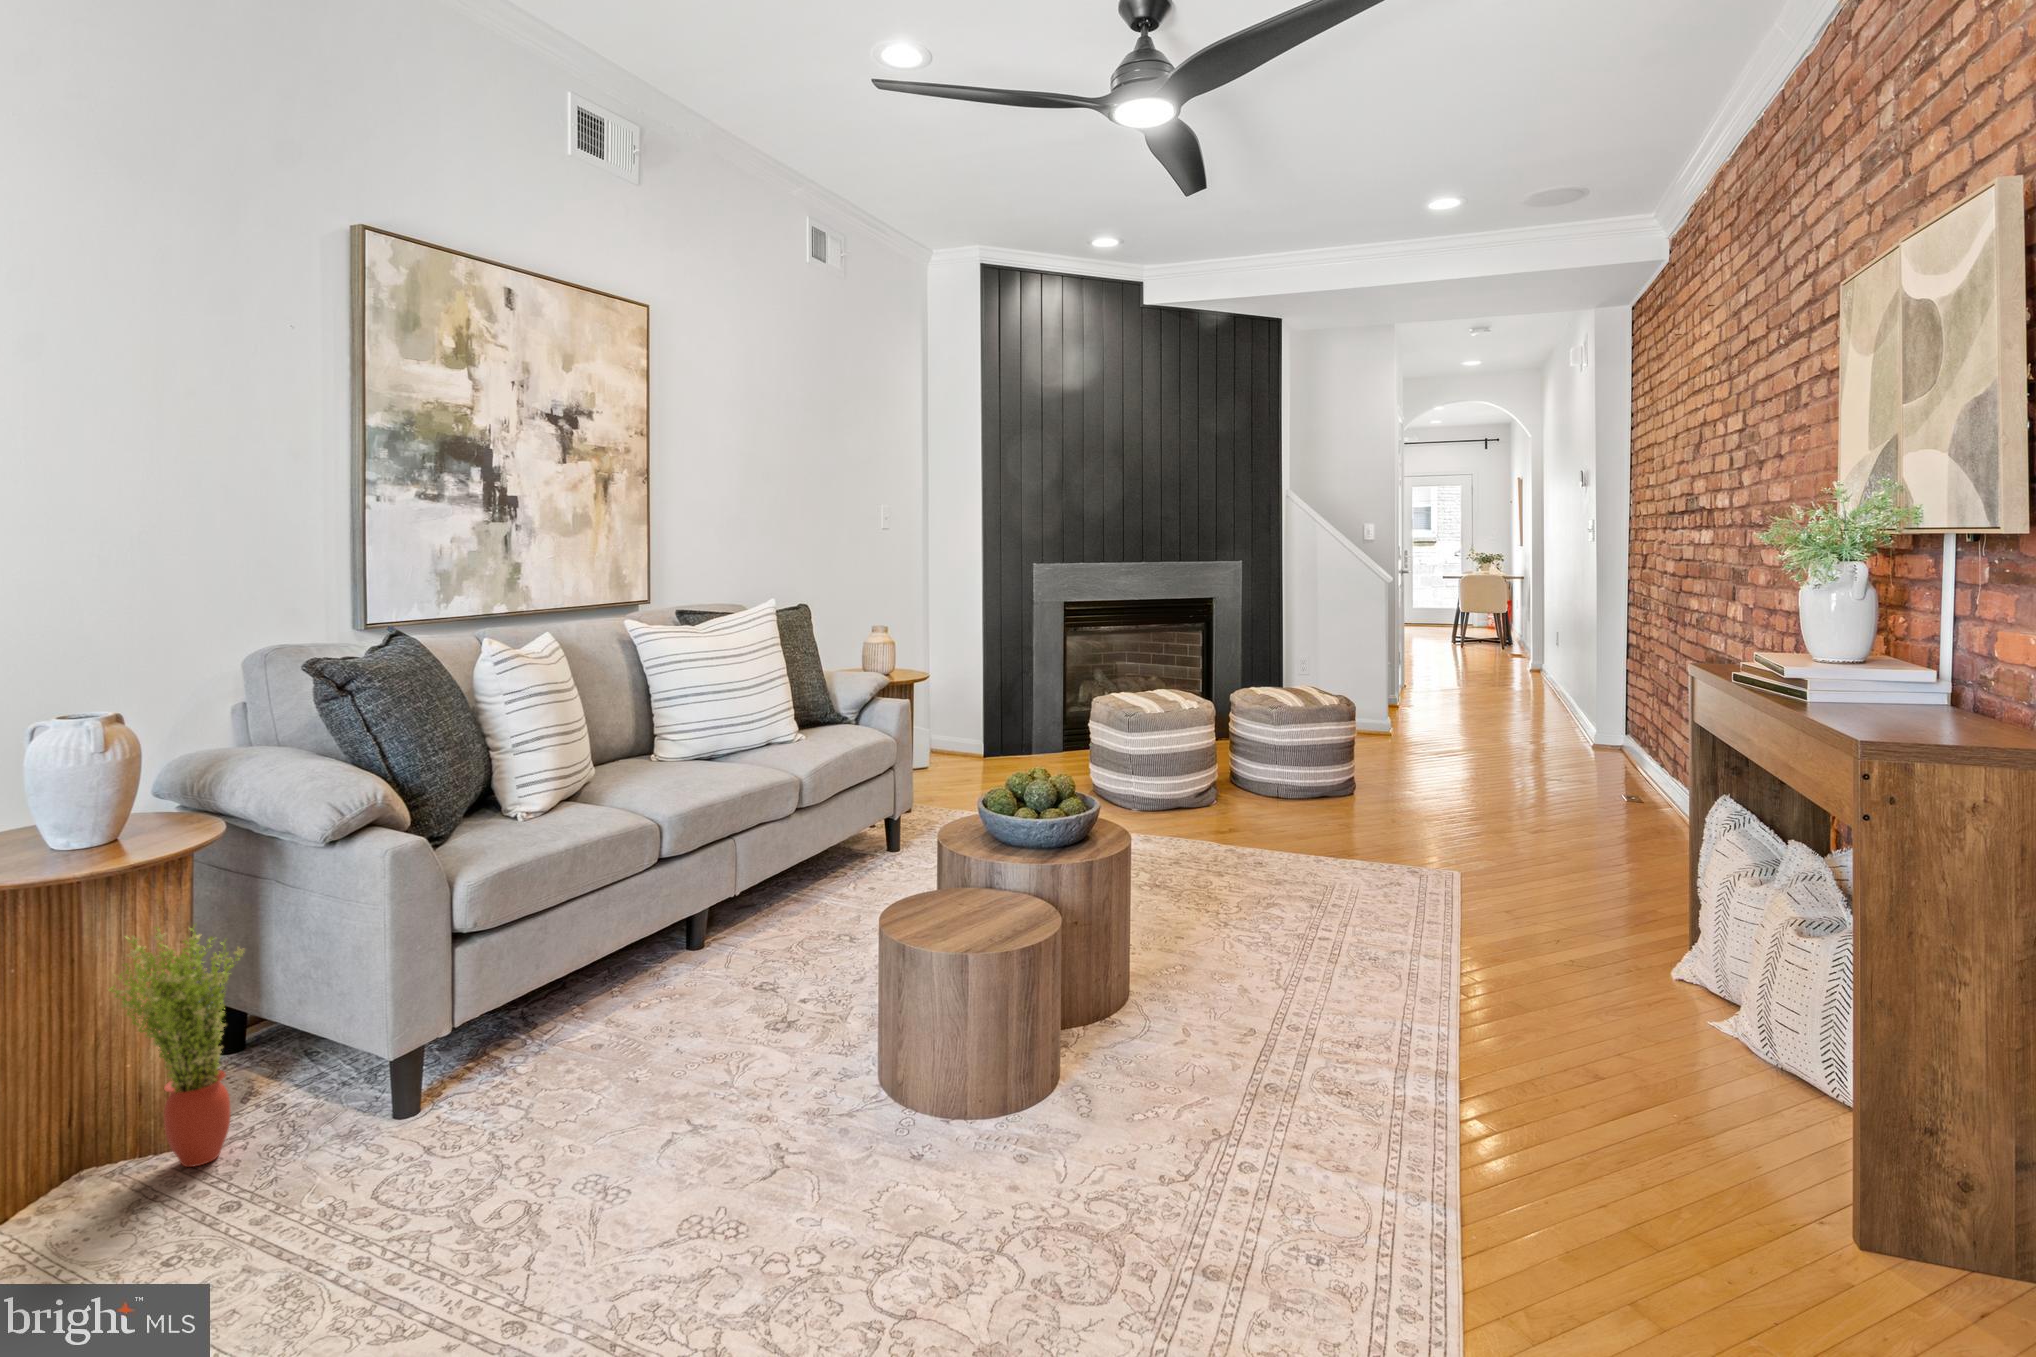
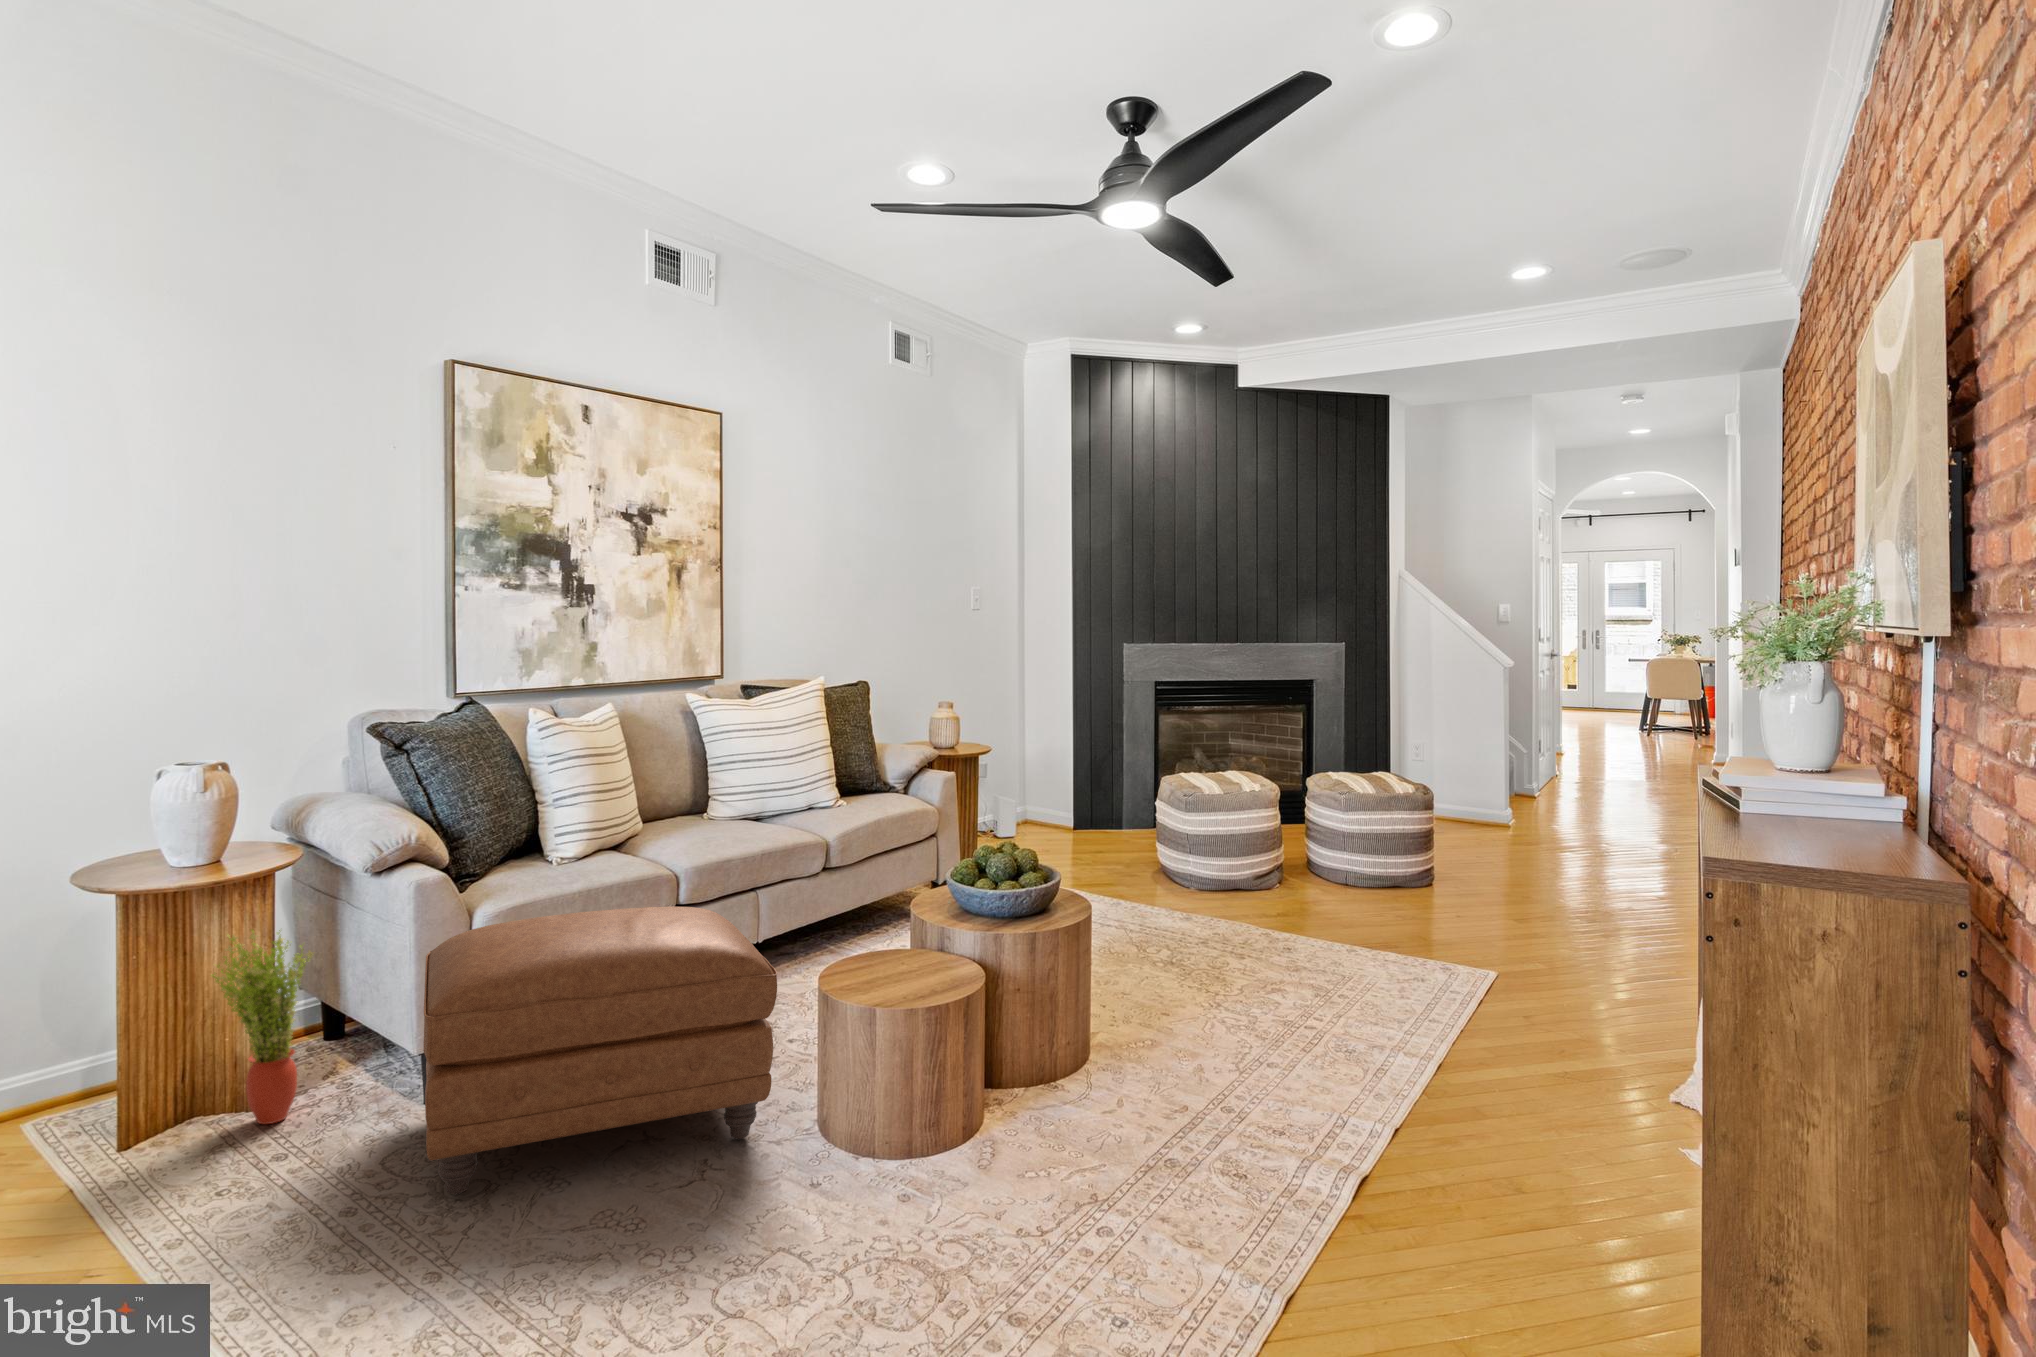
ottoman: none [396,860,842,1223] -> present [423,906,778,1195]

